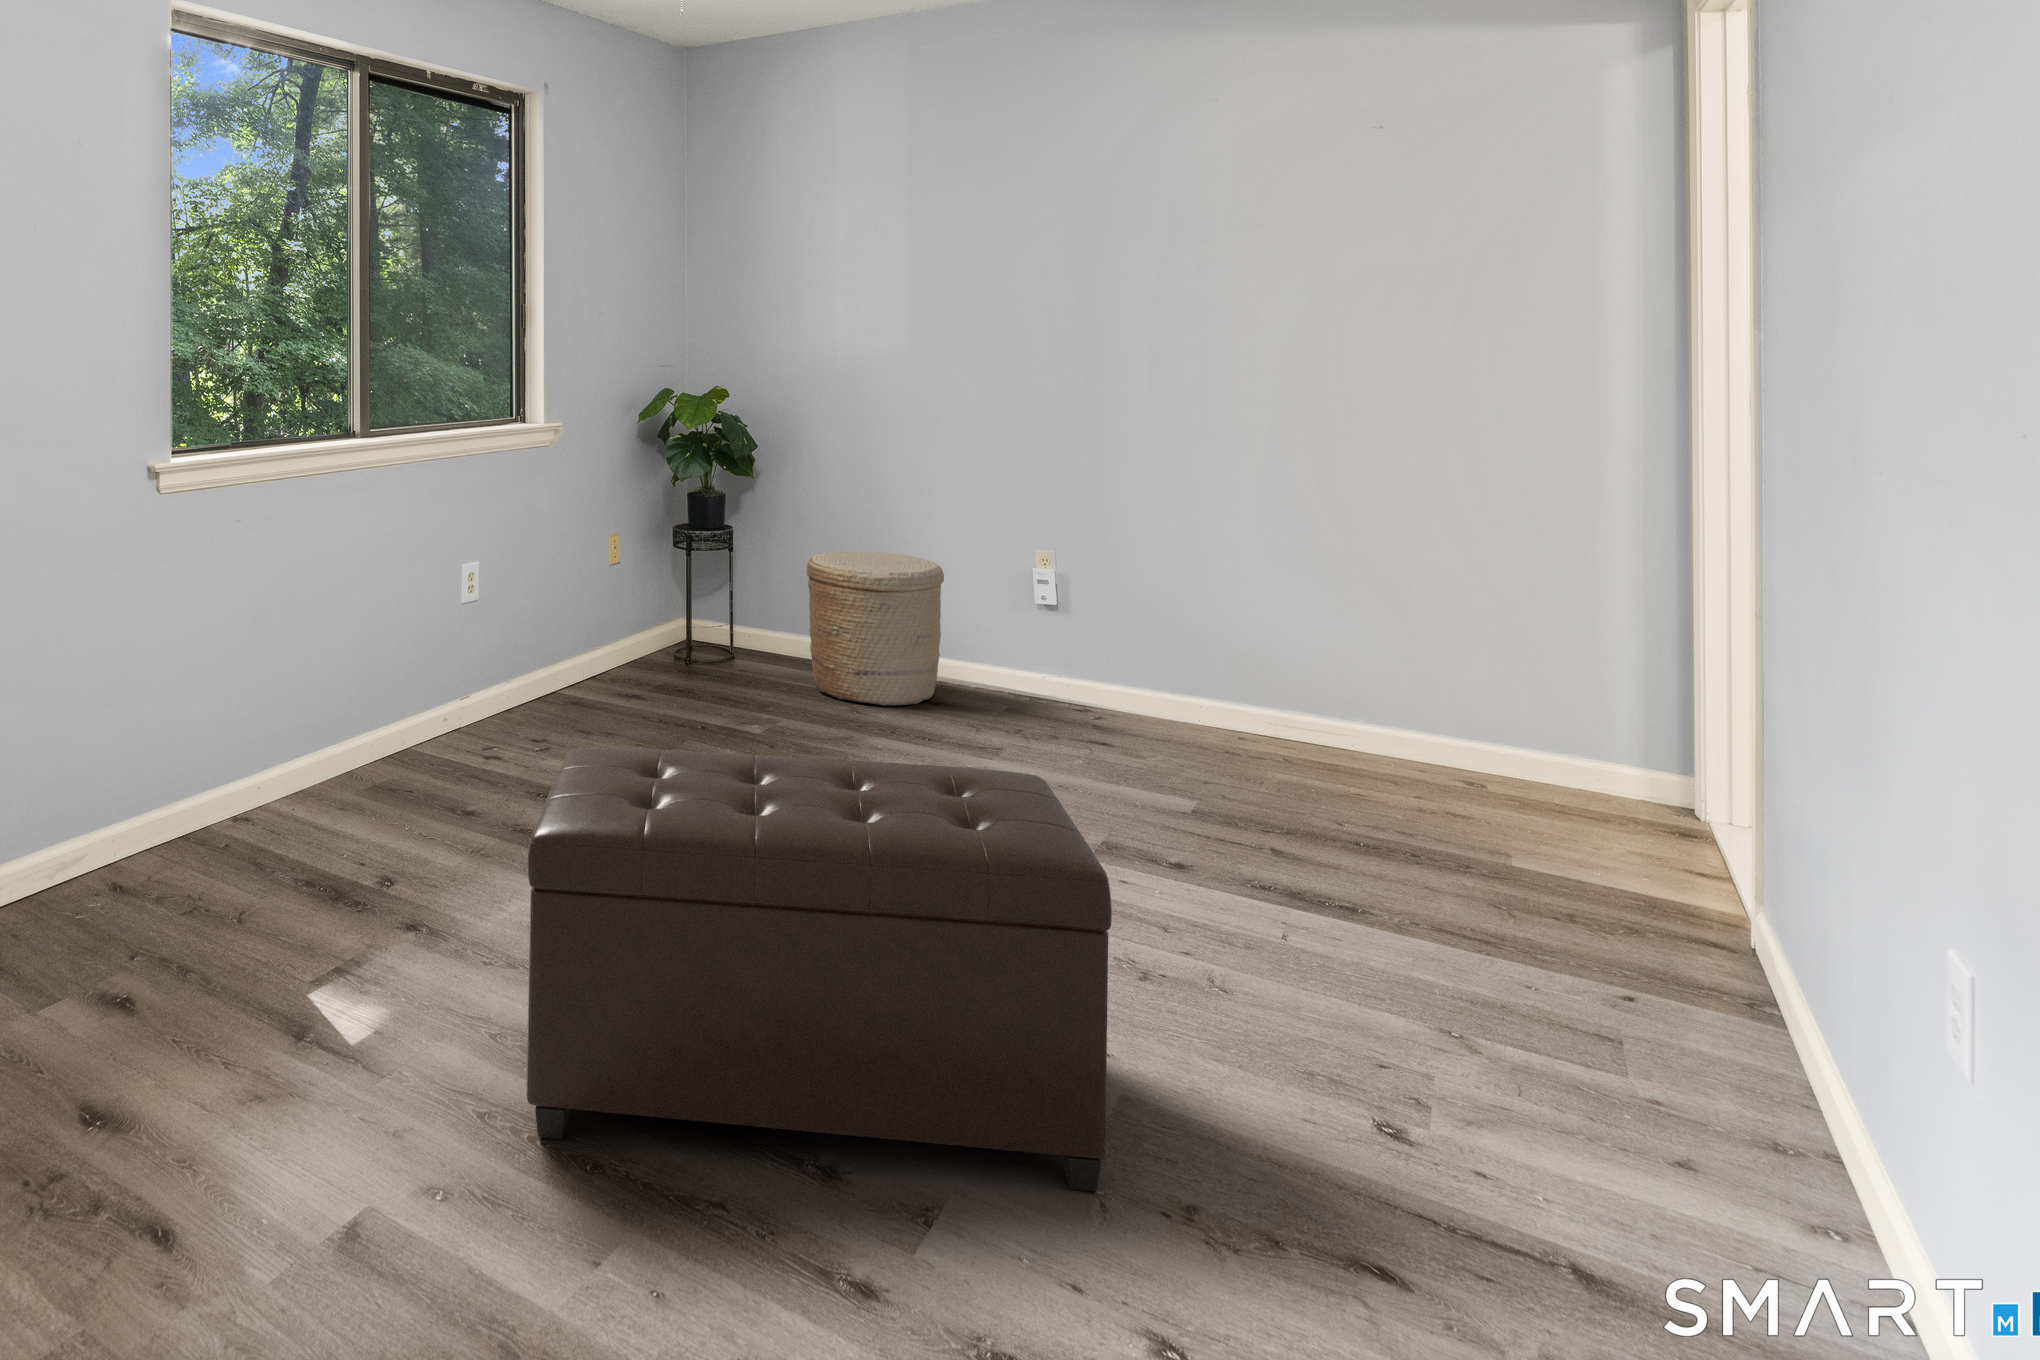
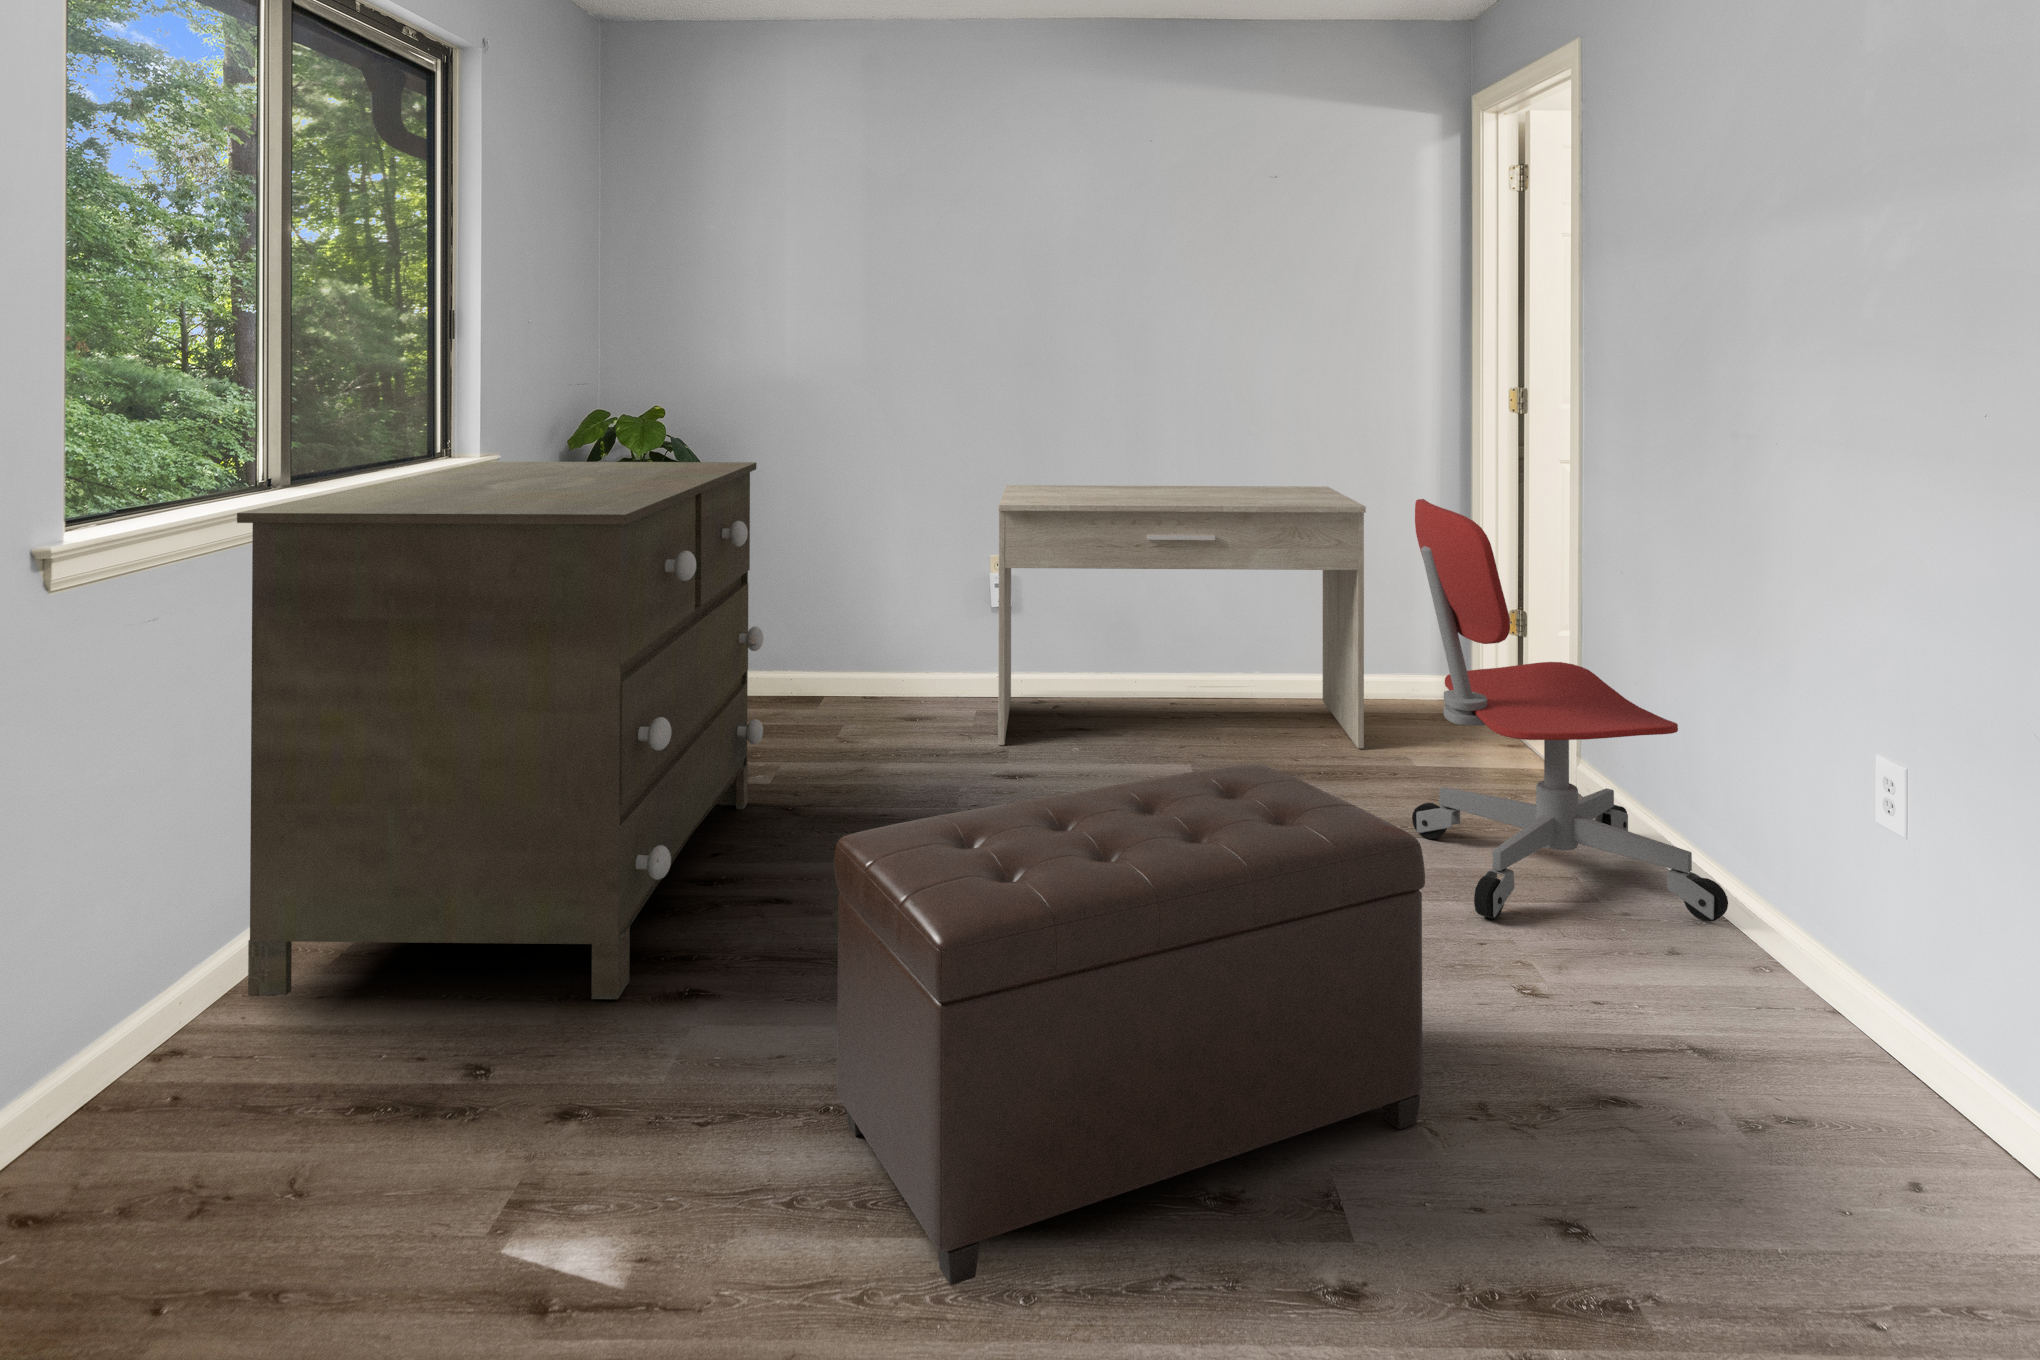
dresser: none [281,424,738,862] -> present [237,462,763,999]
desk: none [1001,482,1460,832] -> present [998,485,1366,748]
office chair: none [1388,523,1824,1145] -> present [1412,499,1728,922]
woven basket: present [806,552,944,706] -> none [770,572,910,731]

